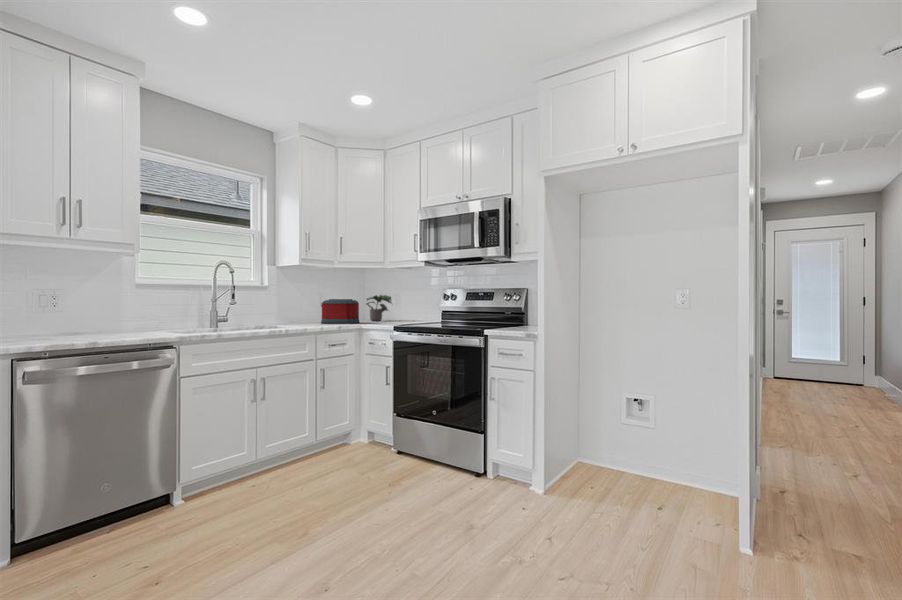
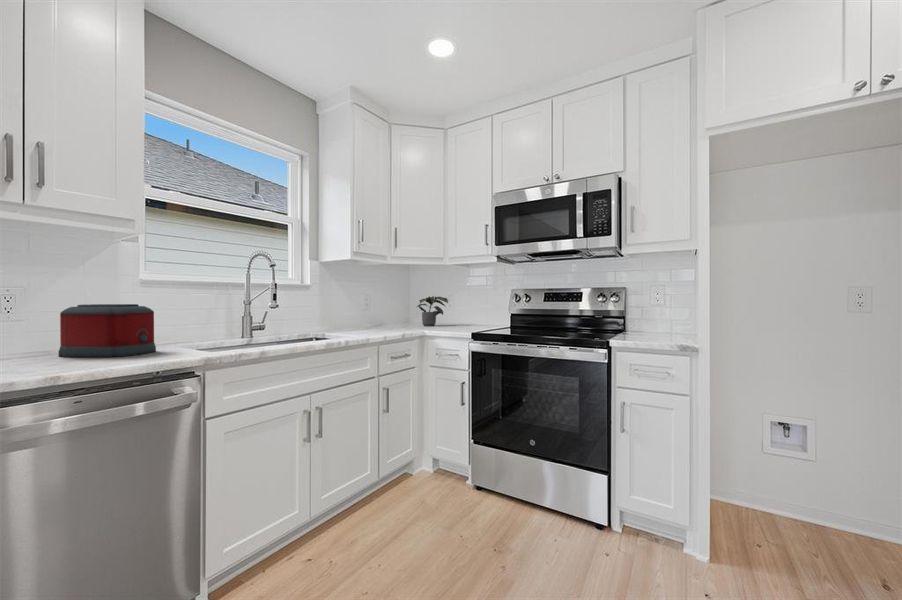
toaster: present [321,299,359,324] -> present [59,304,156,357]

